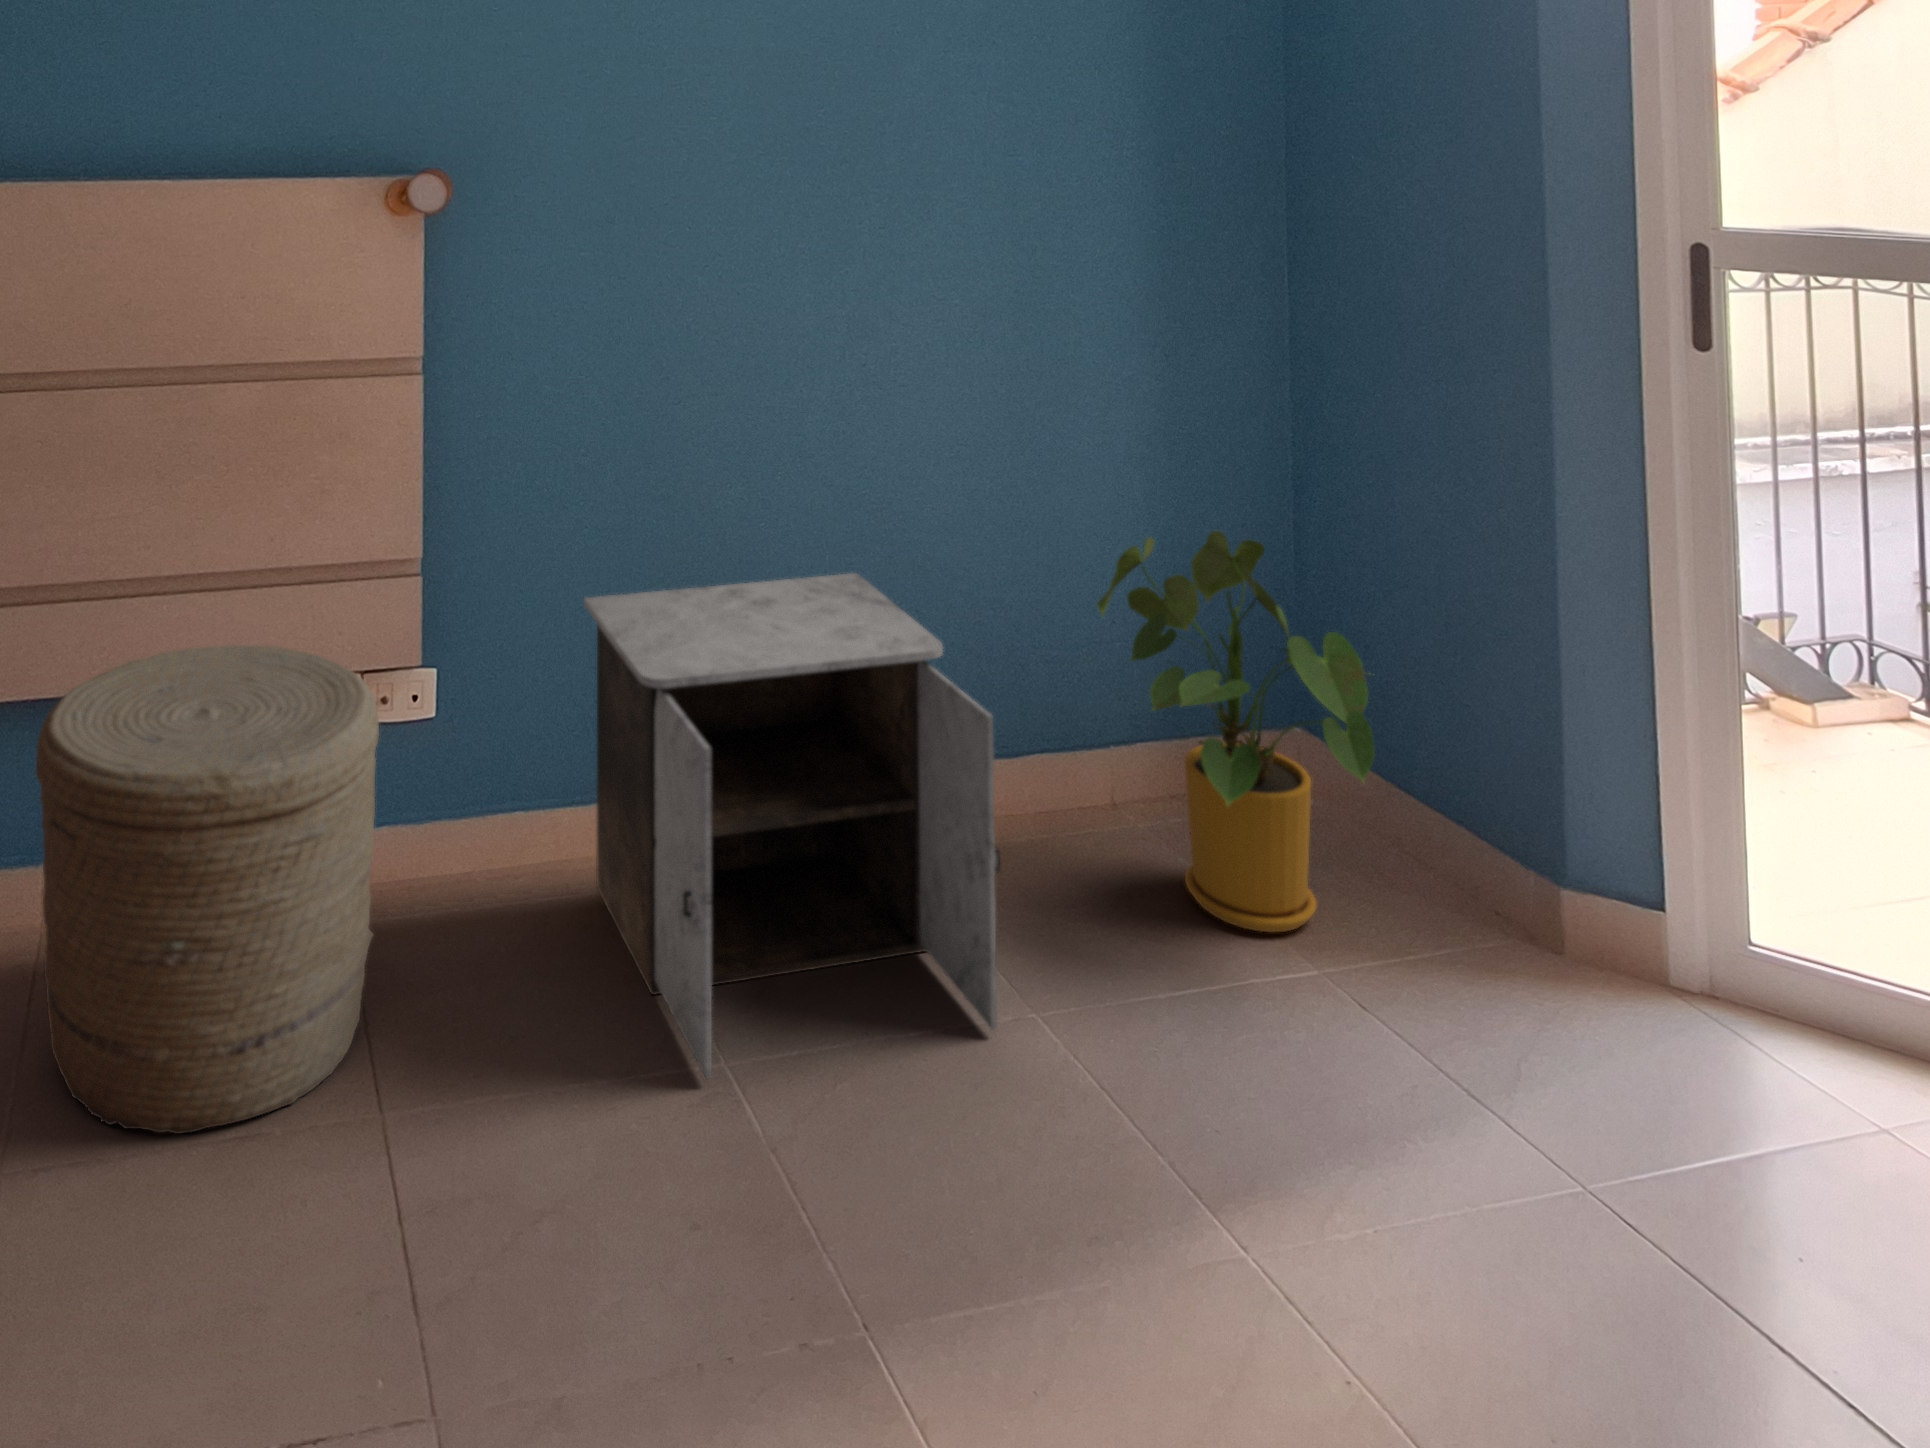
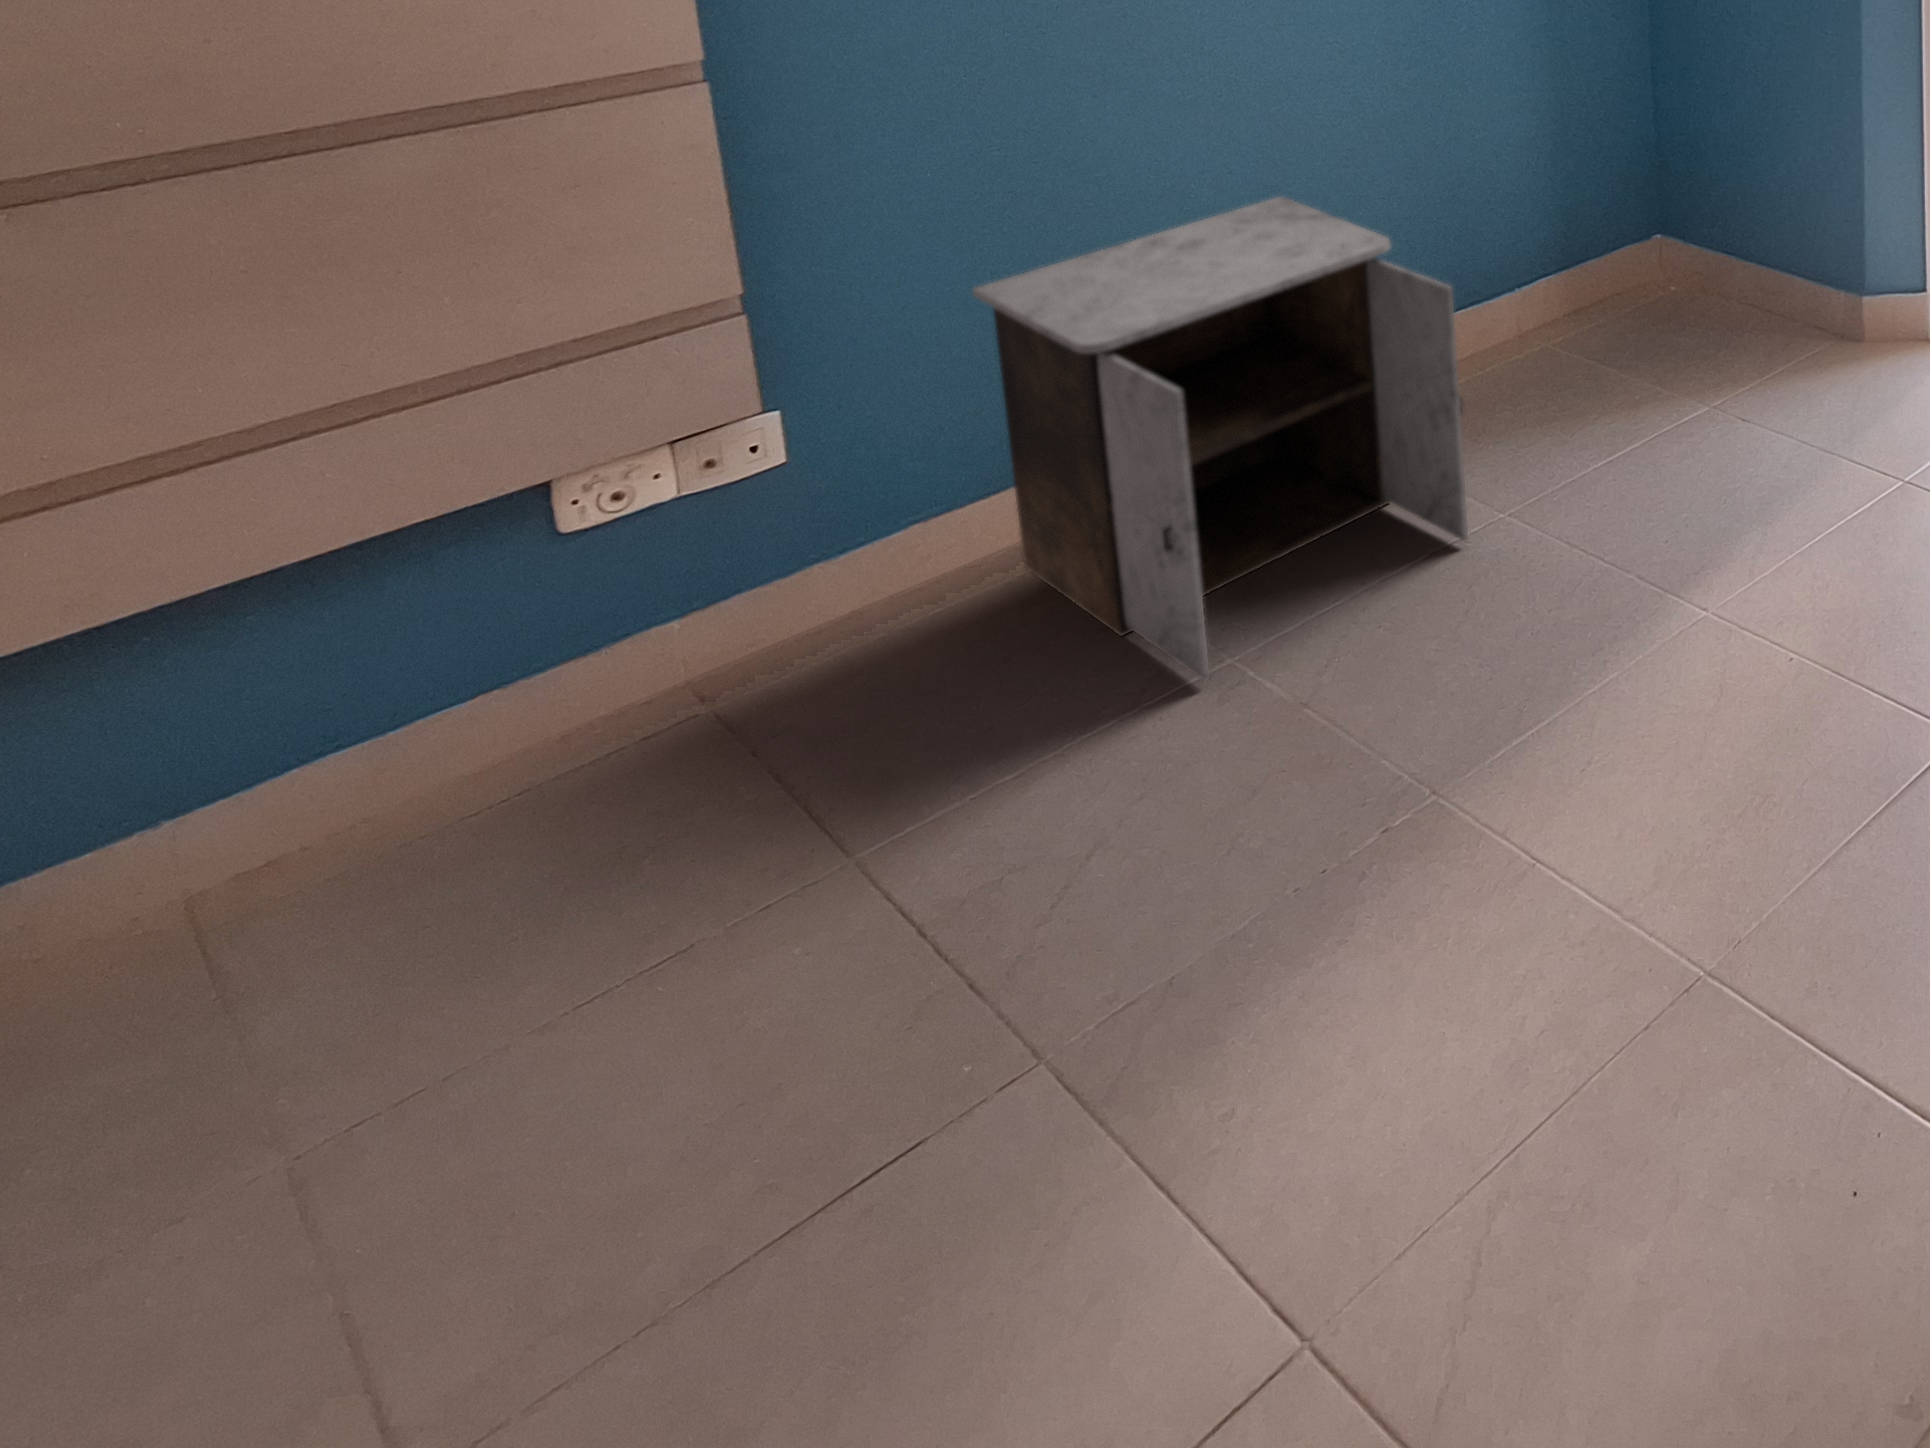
house plant: present [1097,531,1375,932] -> none [1510,91,1747,397]
woven basket: present [36,645,379,1134] -> none [144,438,766,1046]

